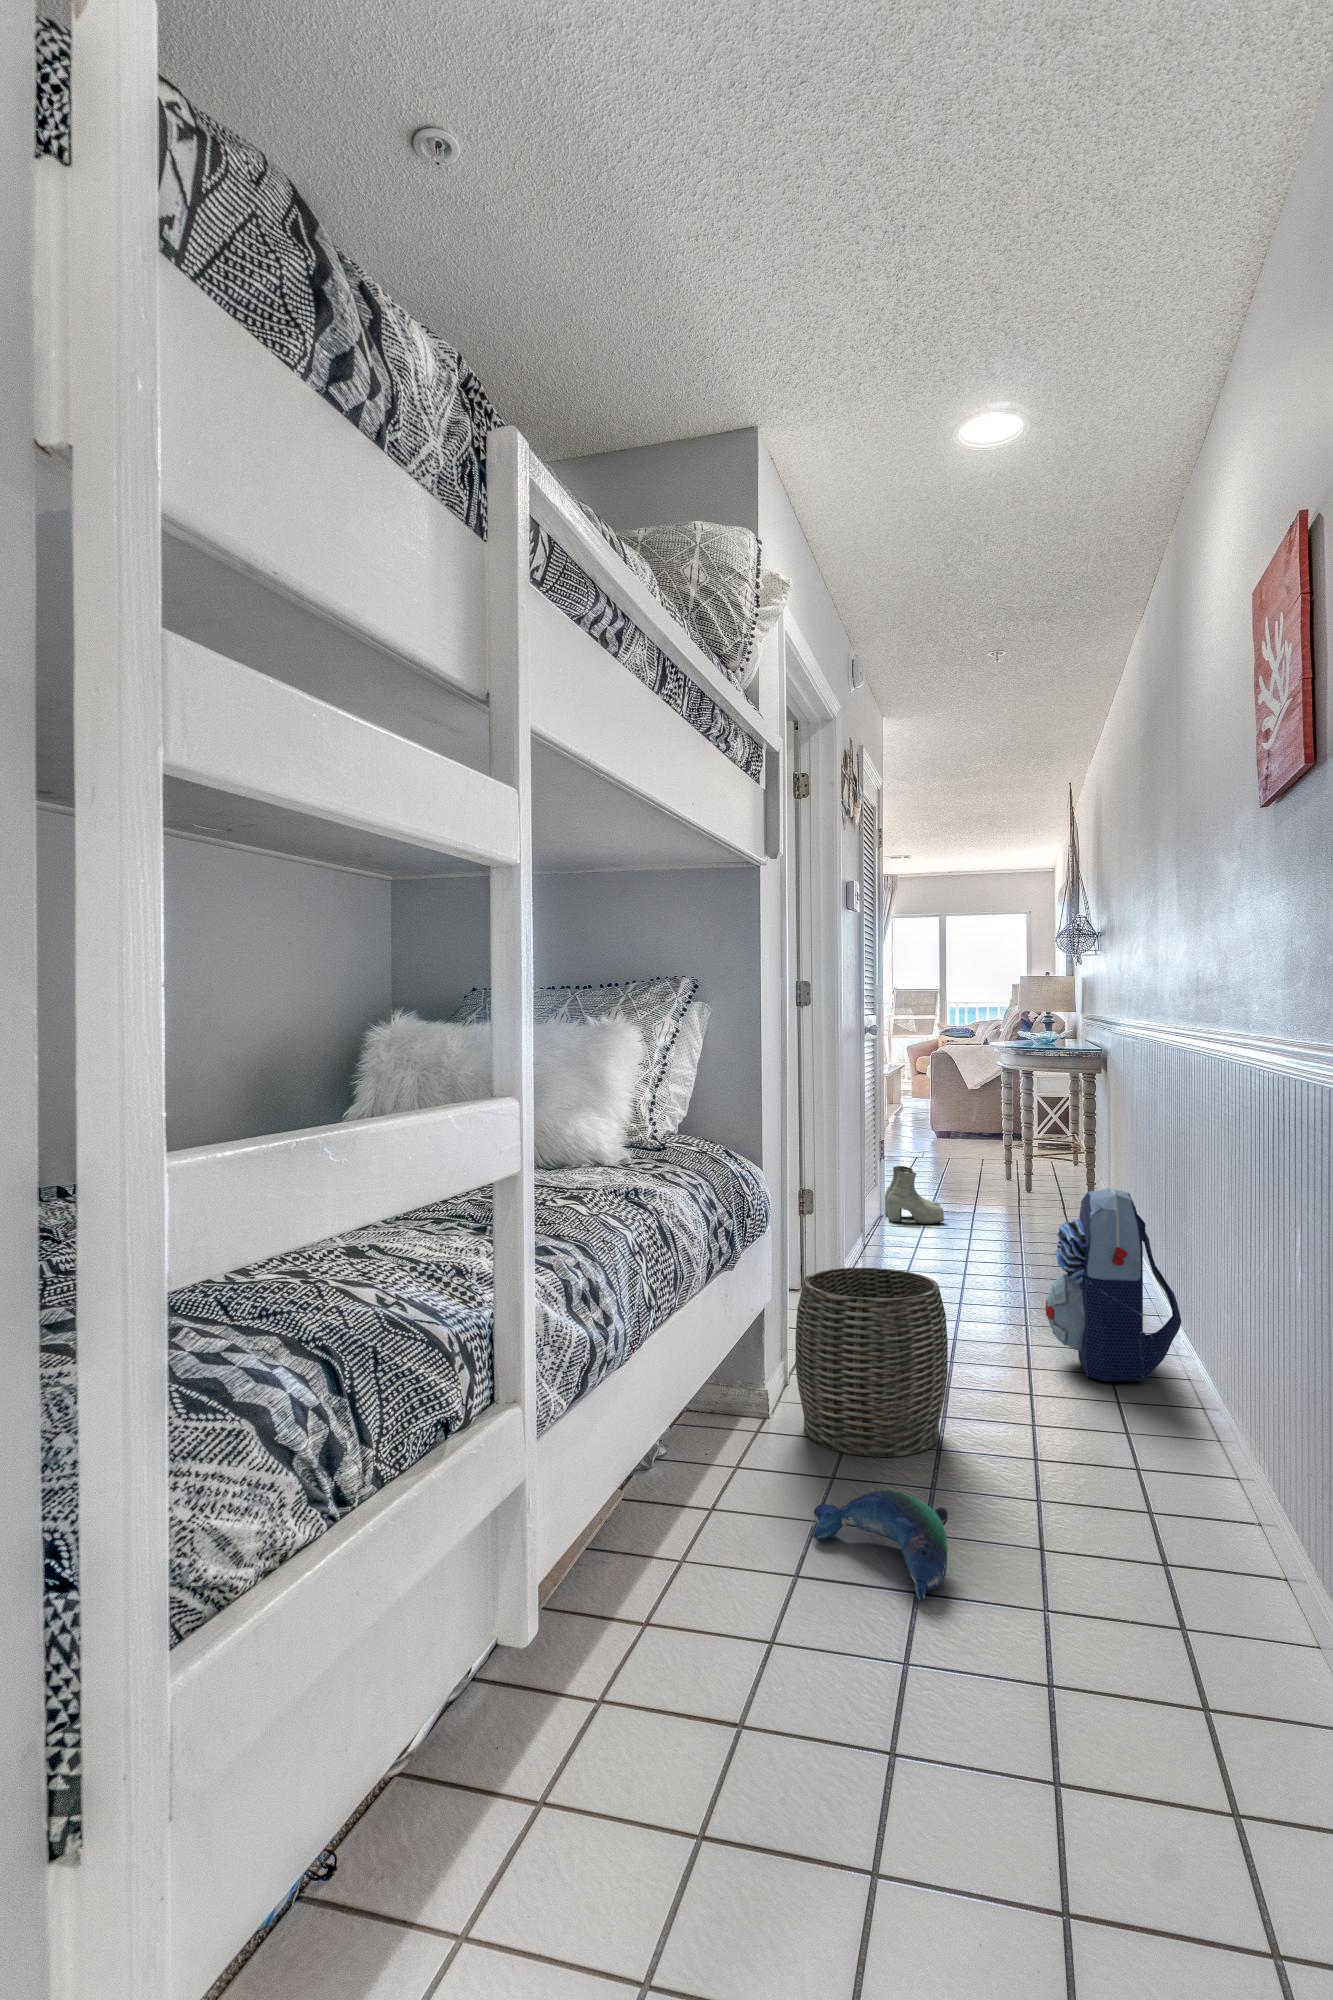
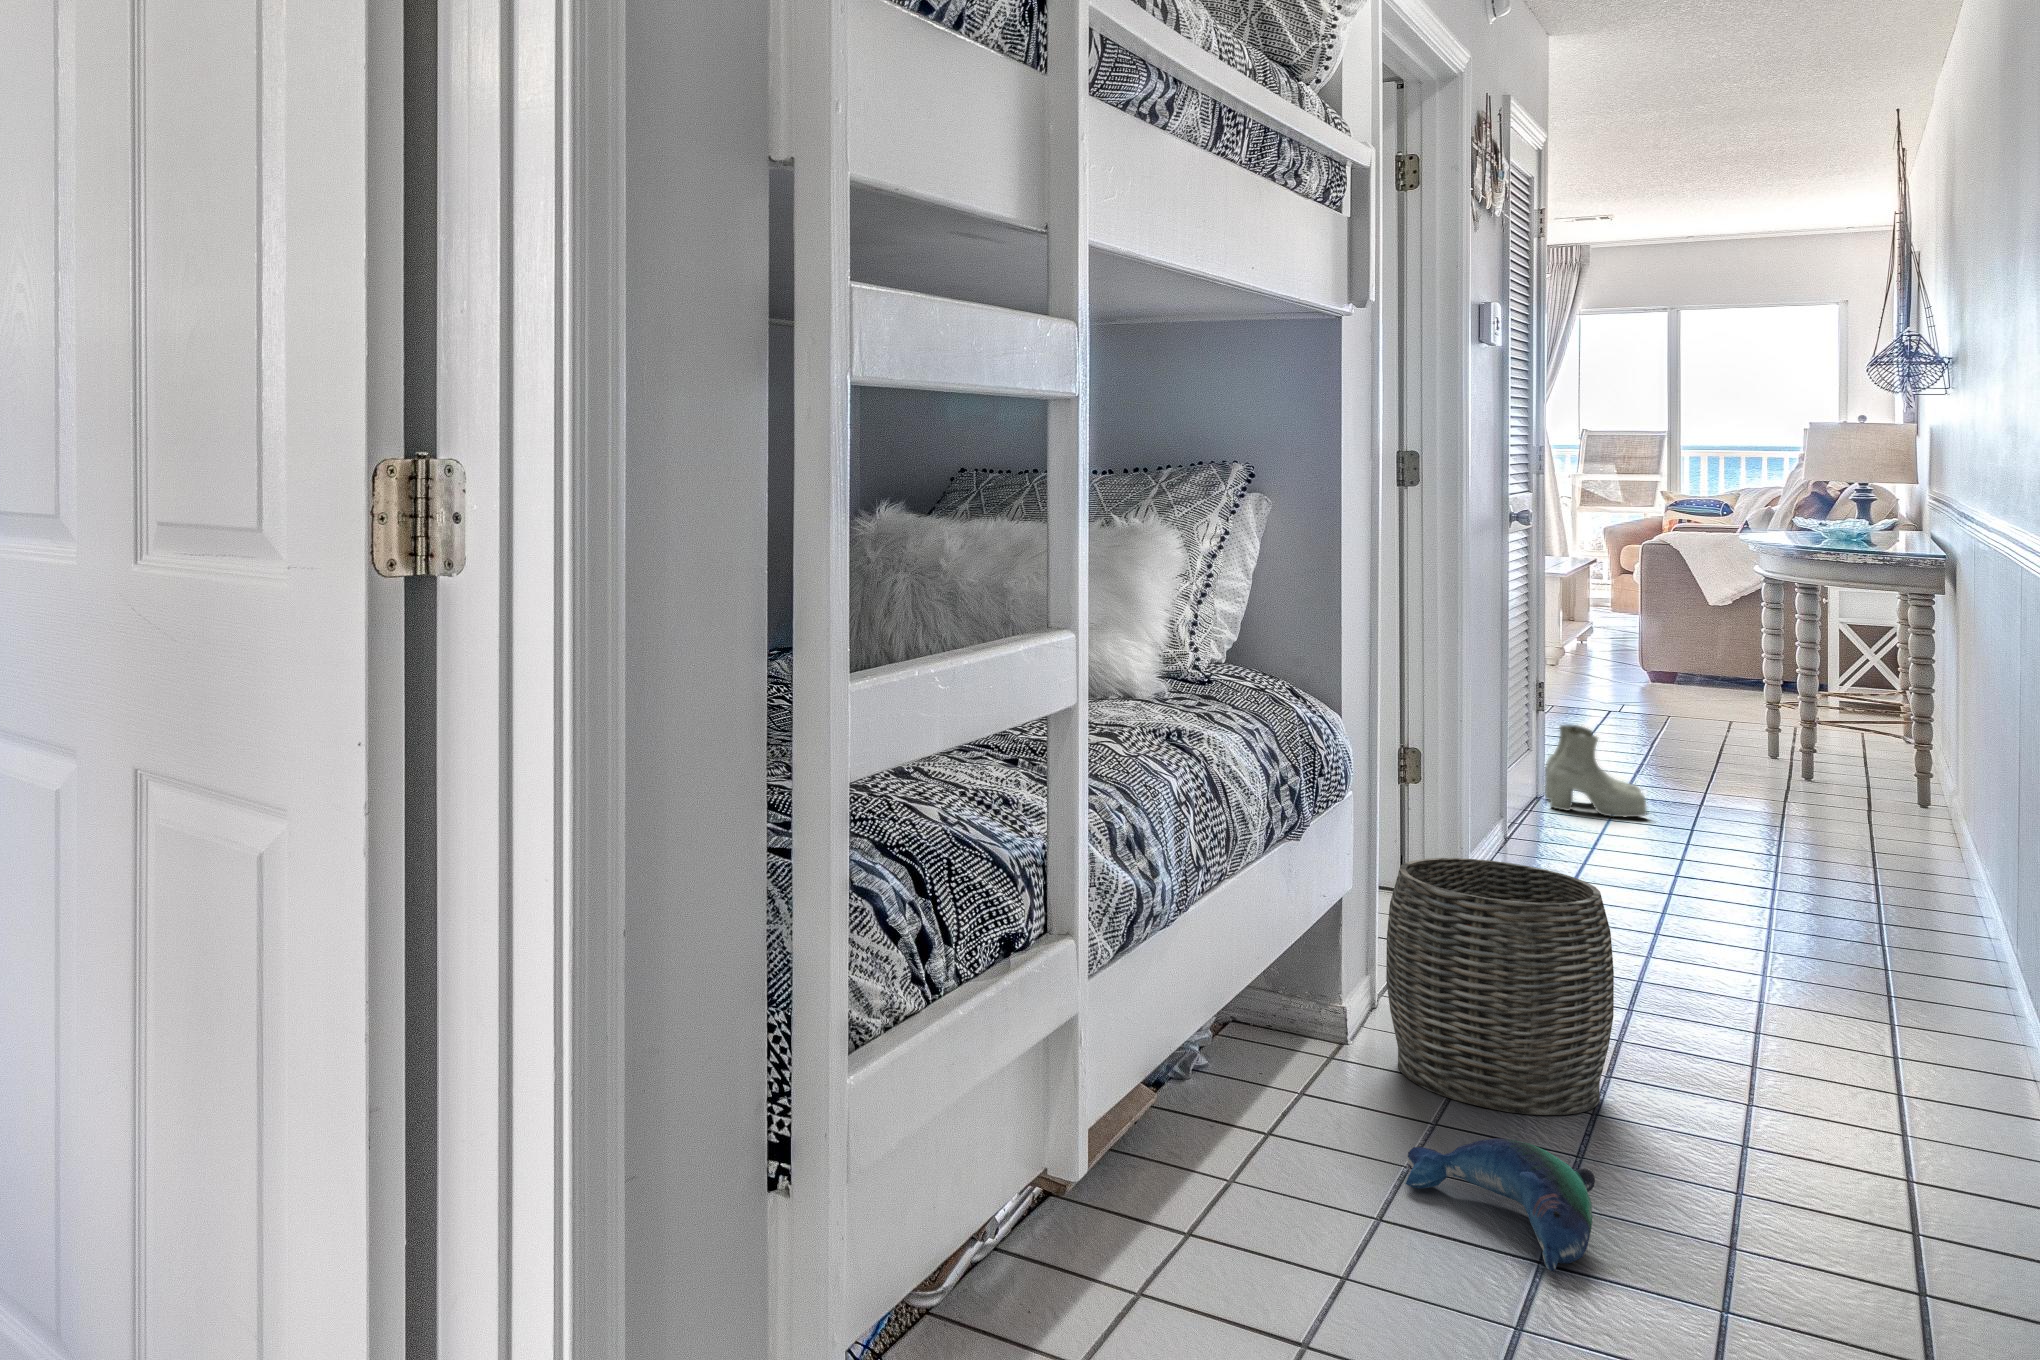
backpack: present [1045,1187,1181,1382] -> none [1790,783,2024,1075]

